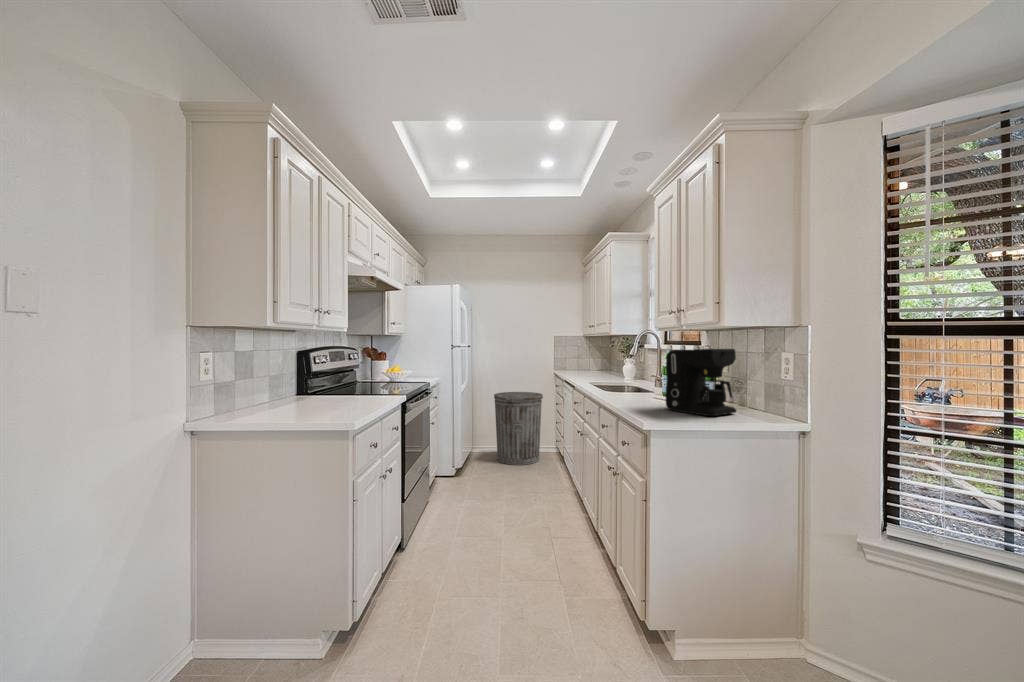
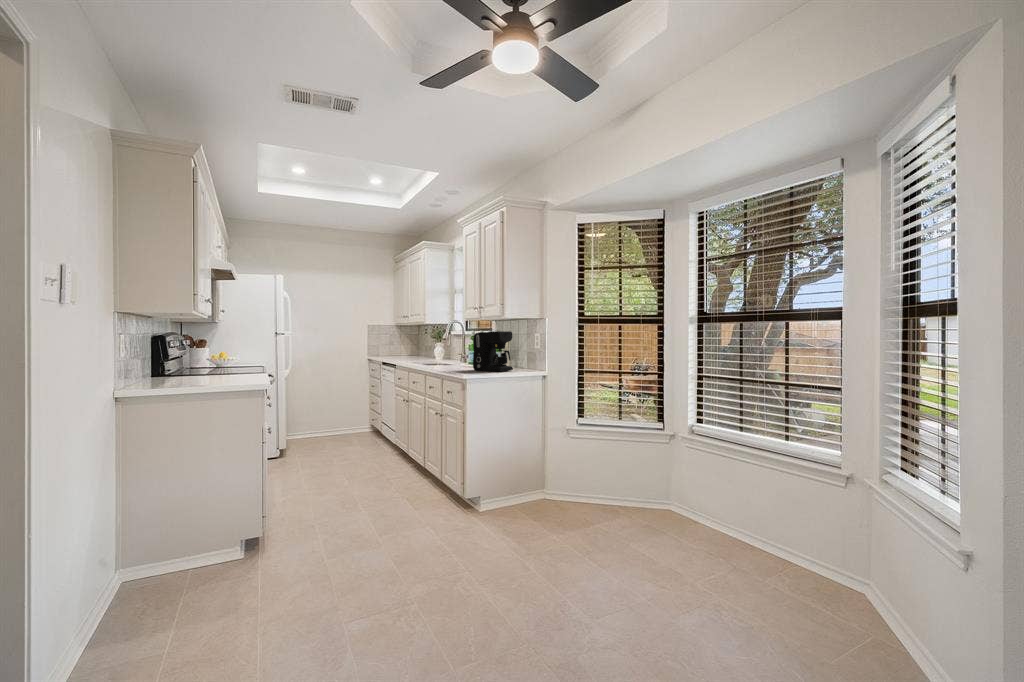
trash can: present [494,392,543,465] -> none [312,378,361,444]

